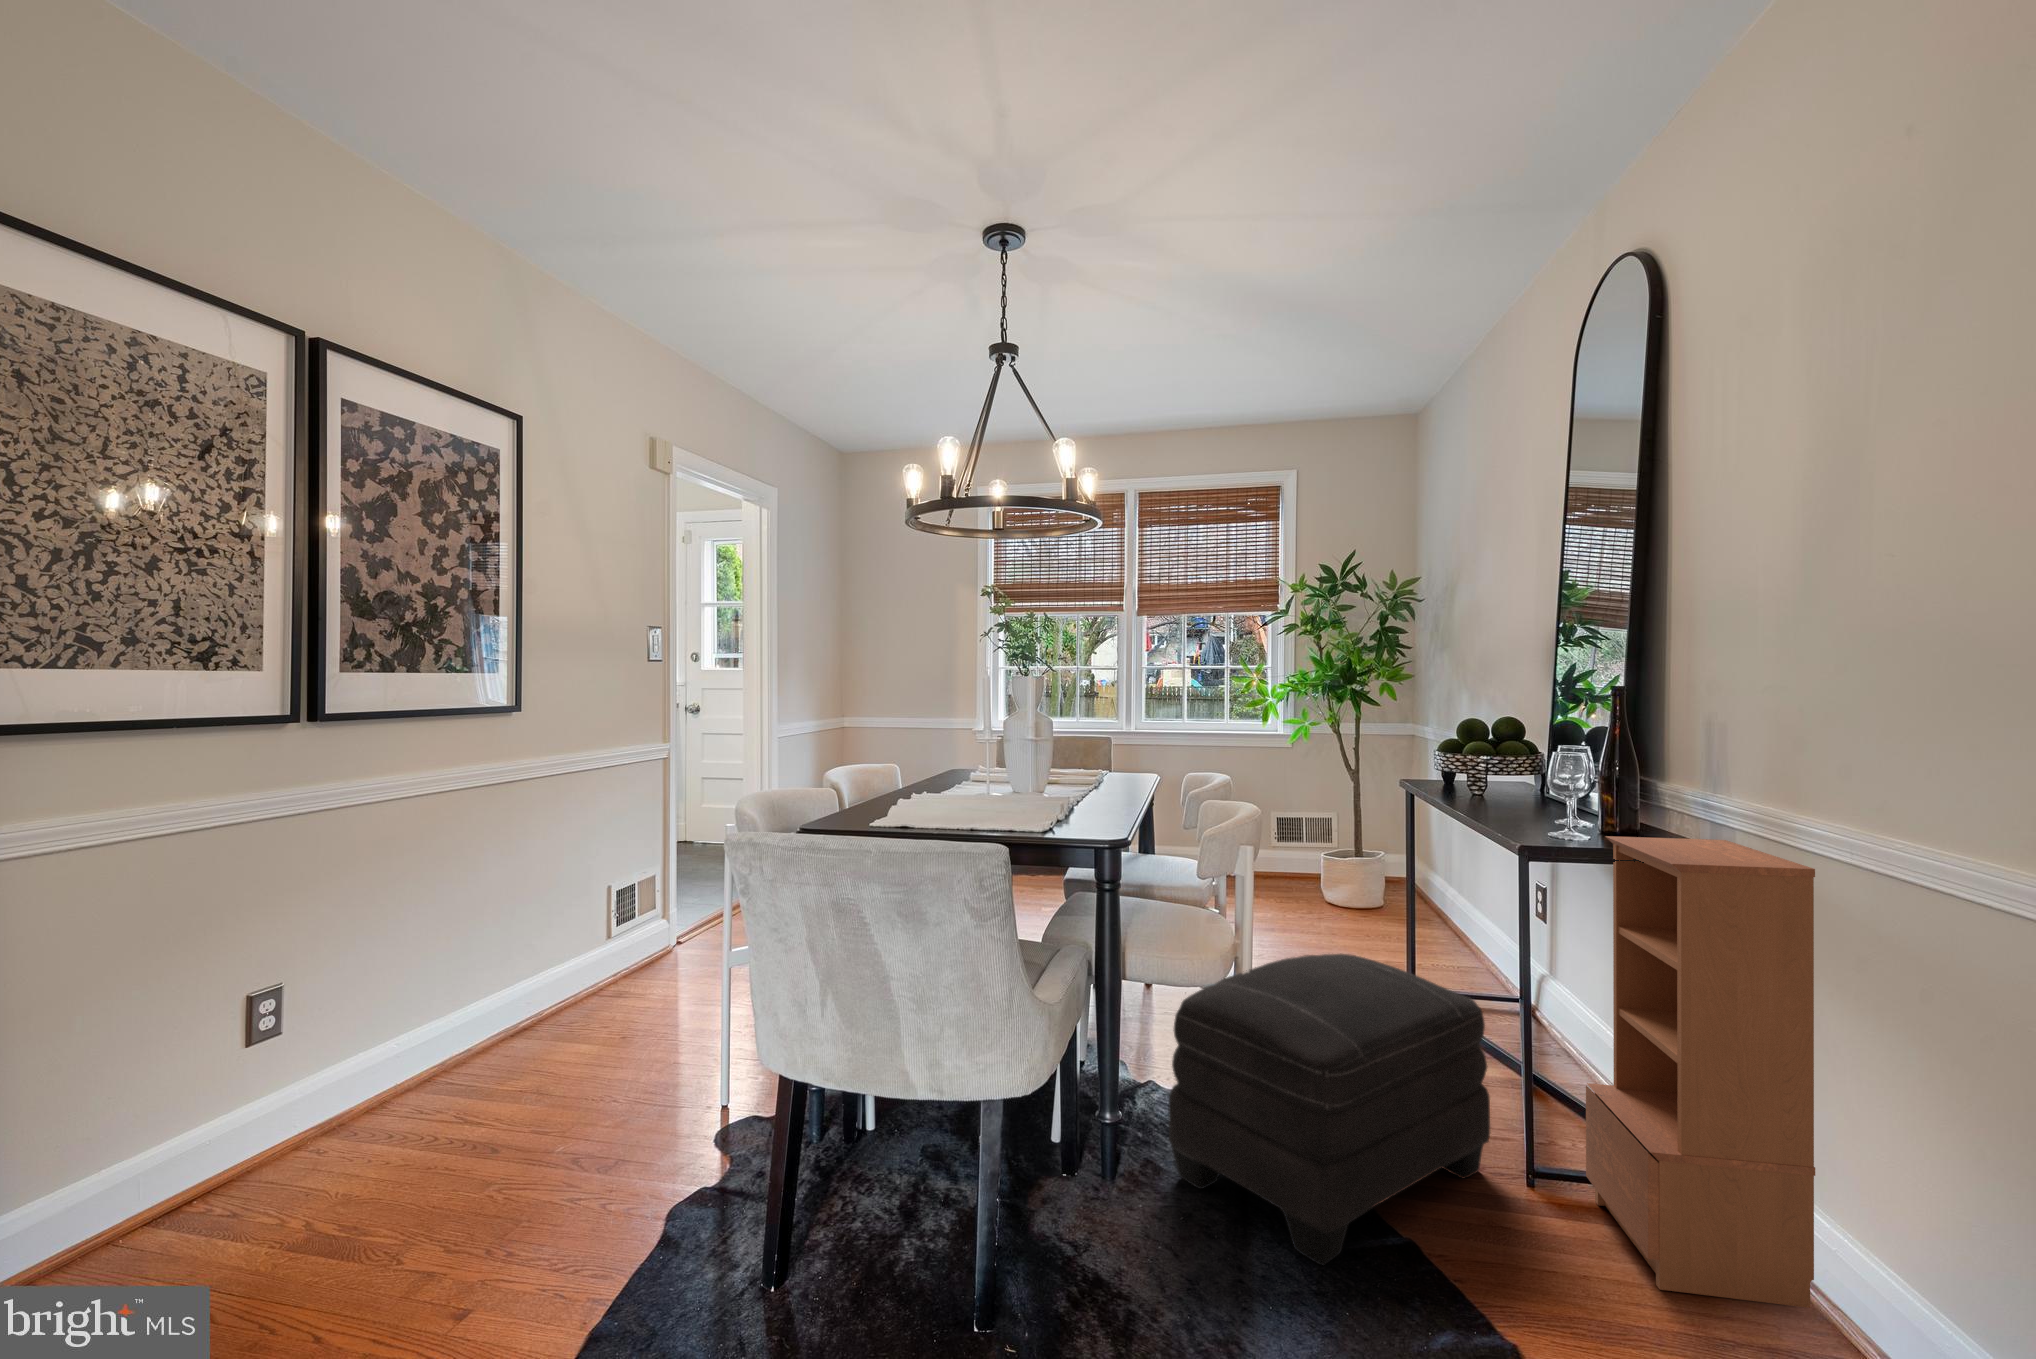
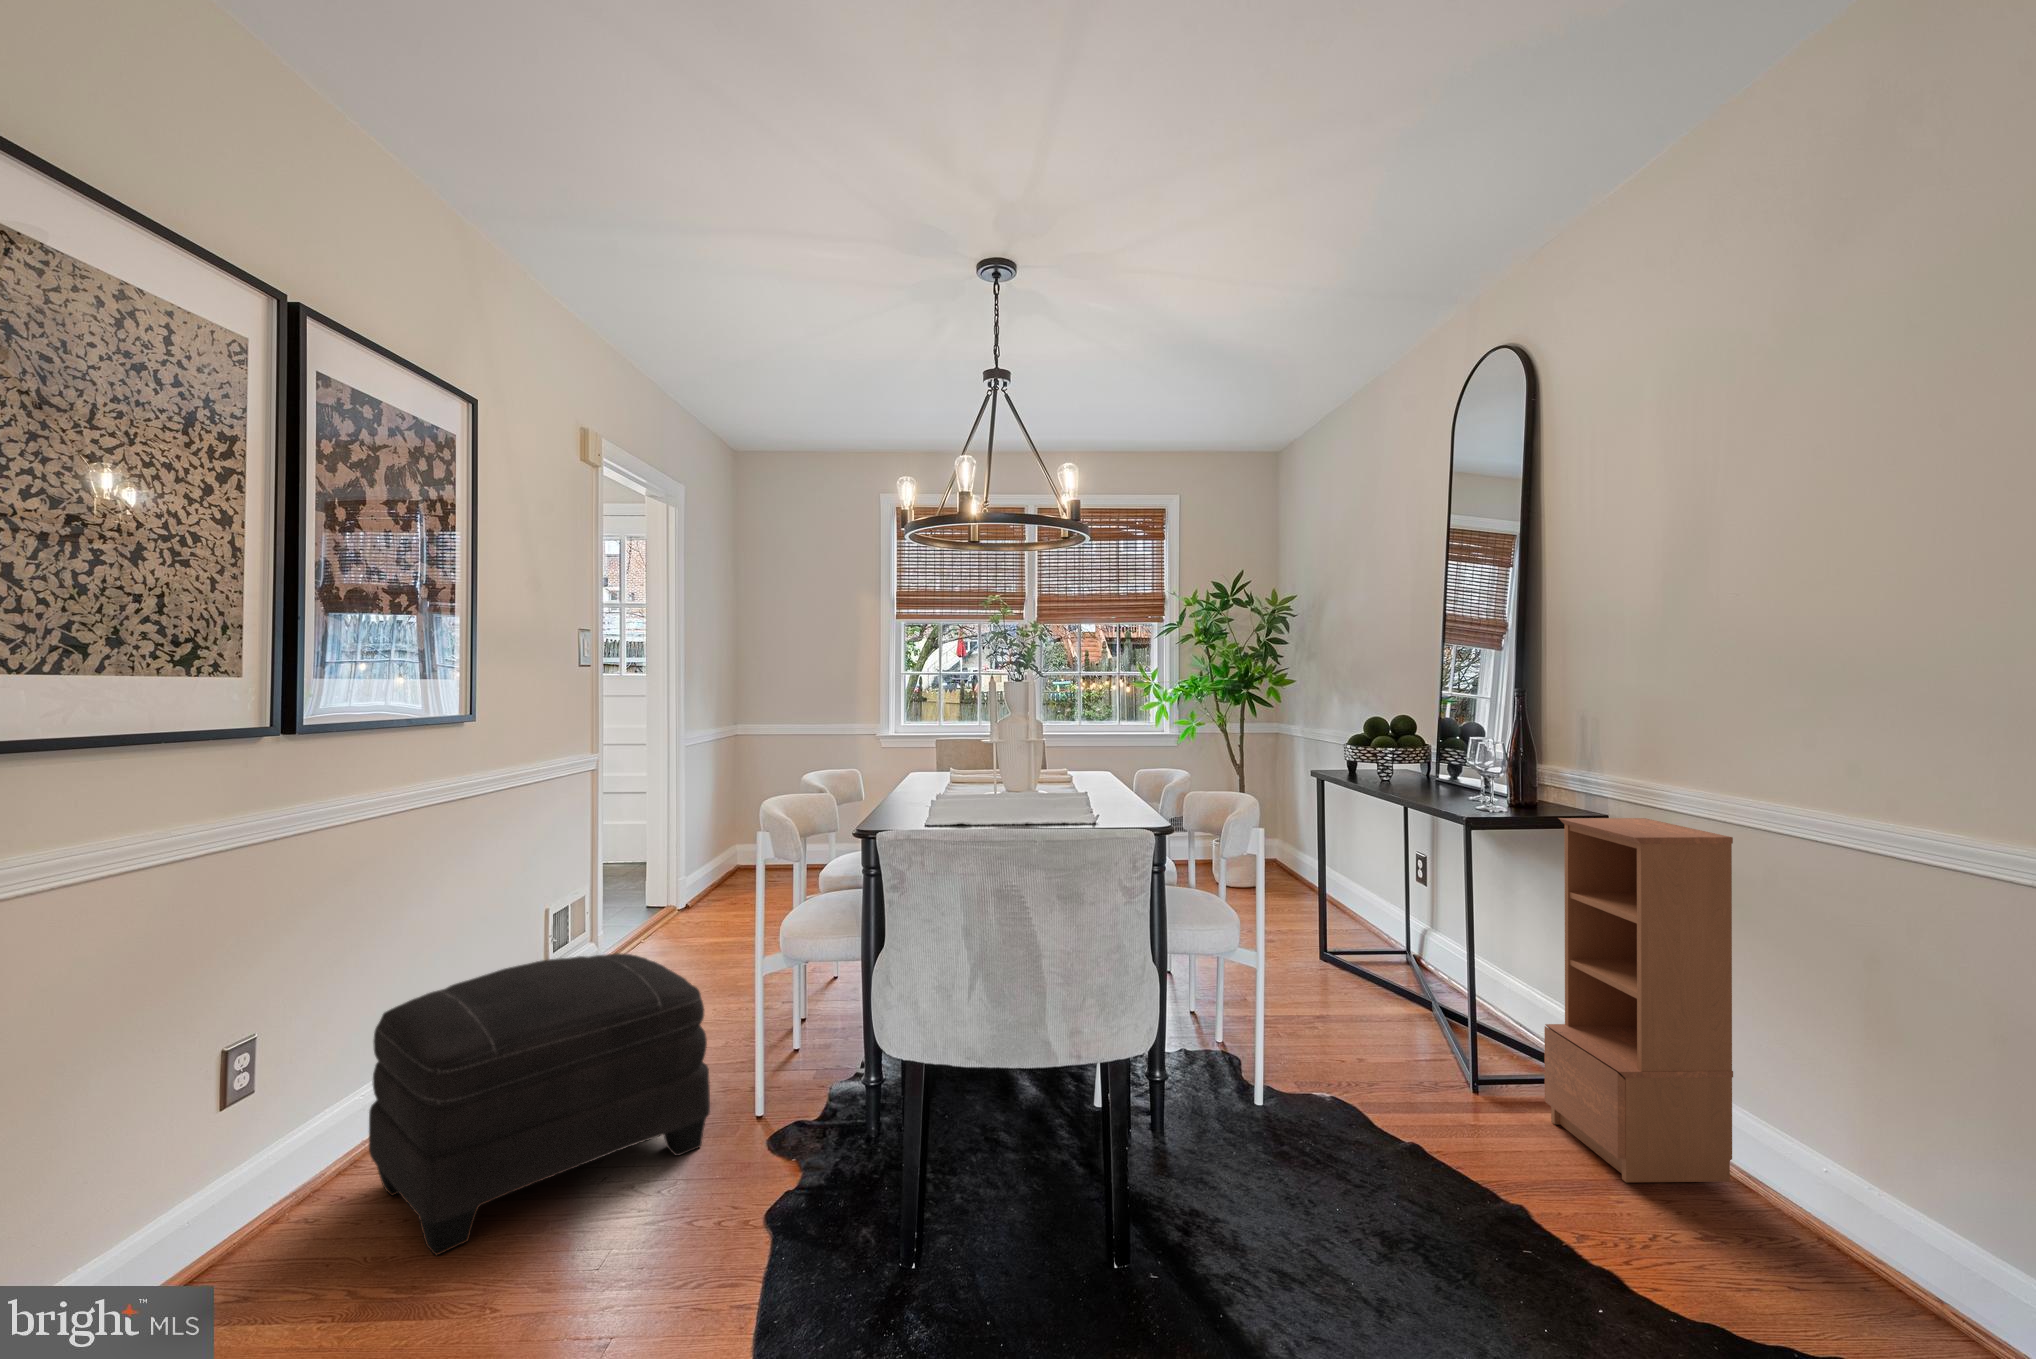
ottoman: present [1169,954,1490,1265] -> present [369,953,710,1255]

